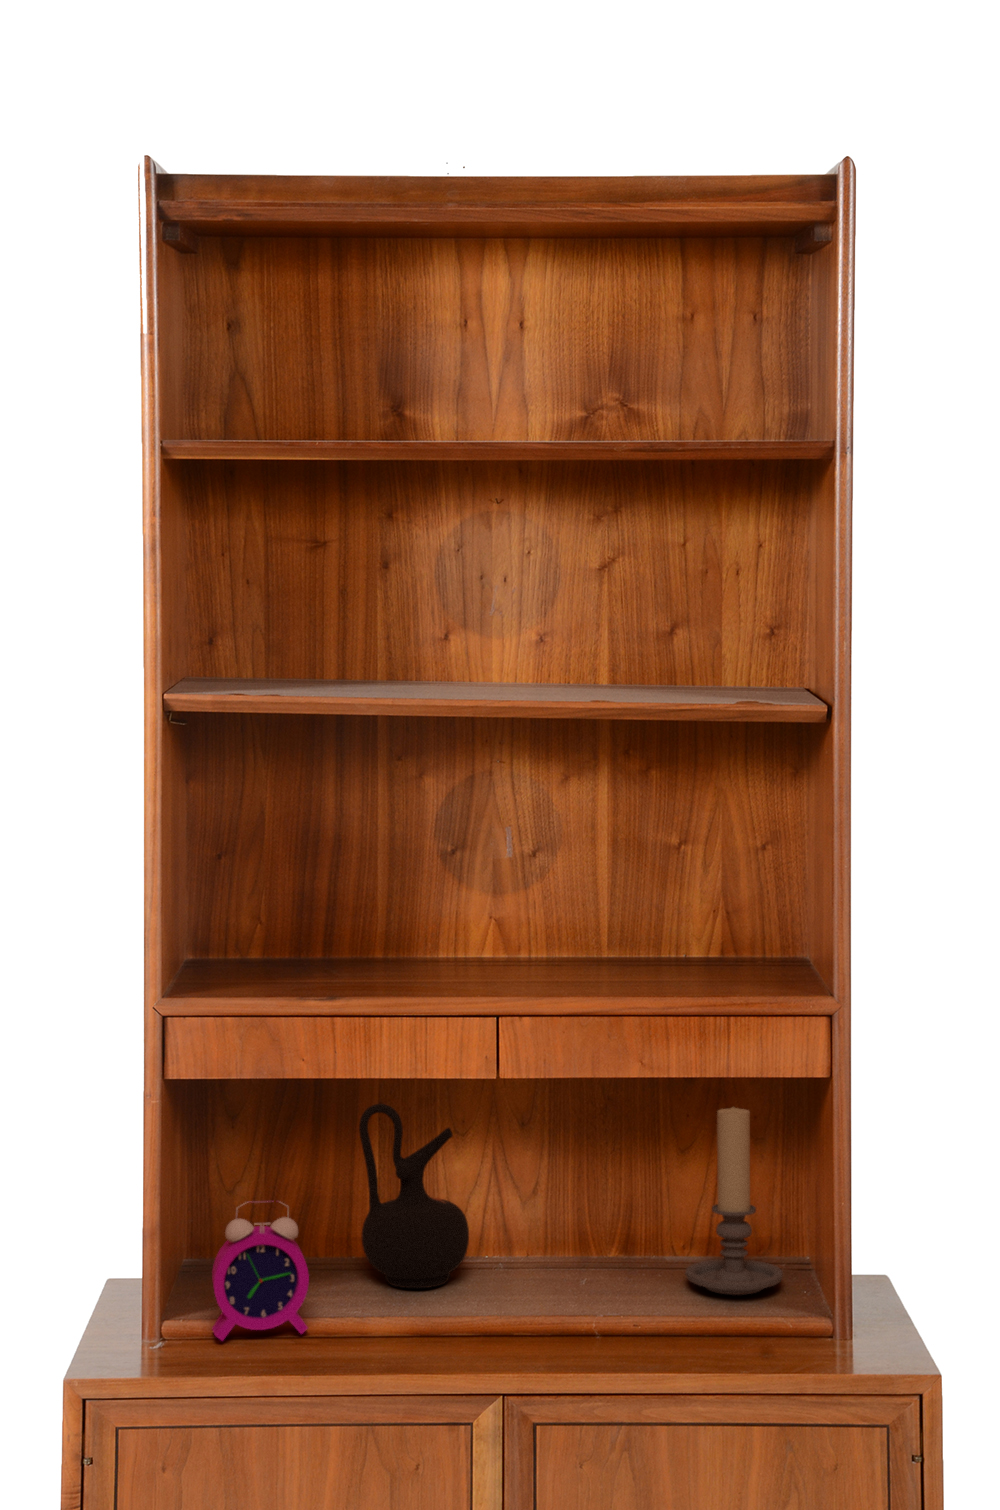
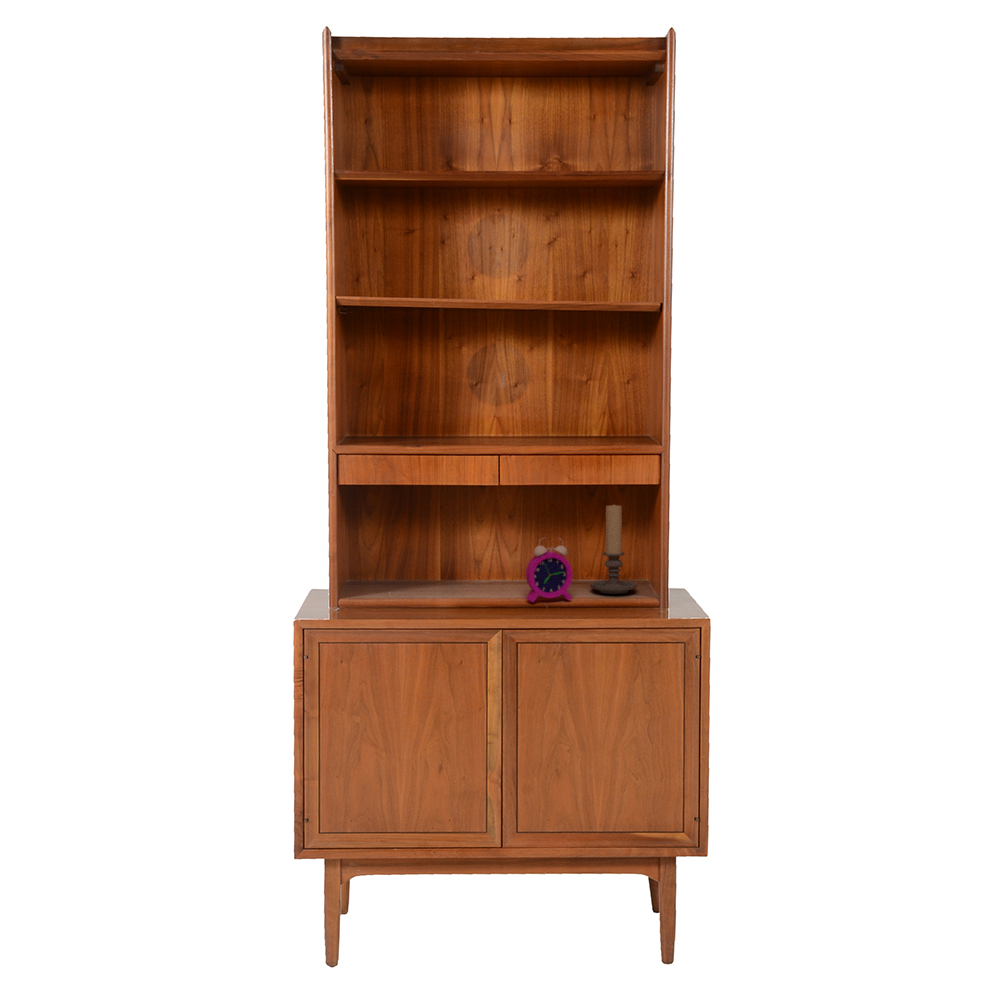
ceramic jug: present [359,1104,469,1288] -> none [431,503,485,592]
alarm clock: present [212,1201,309,1341] -> present [526,540,572,602]

